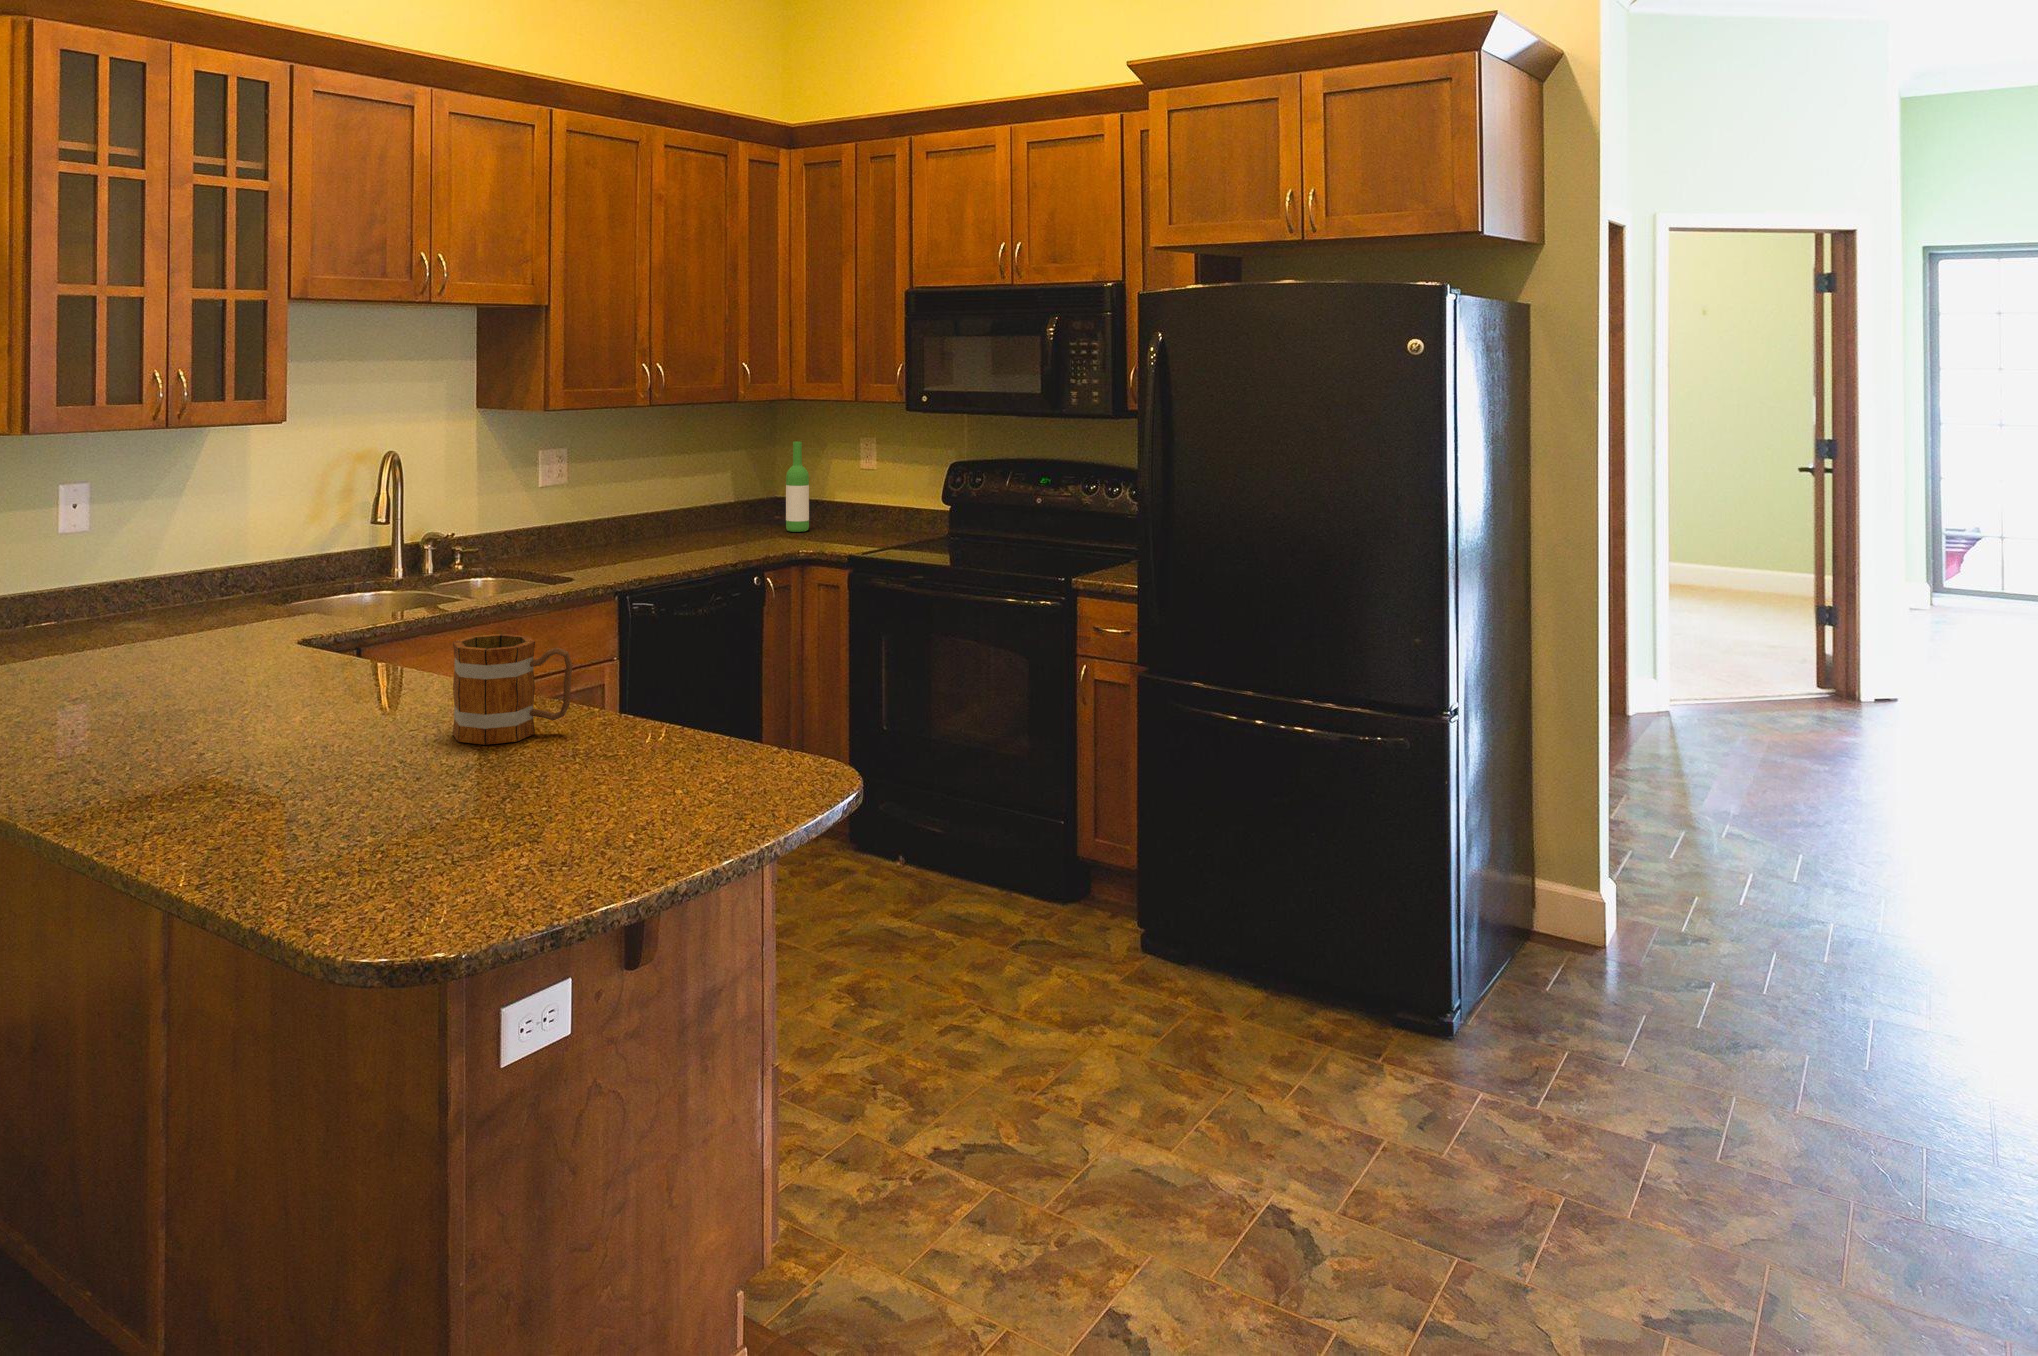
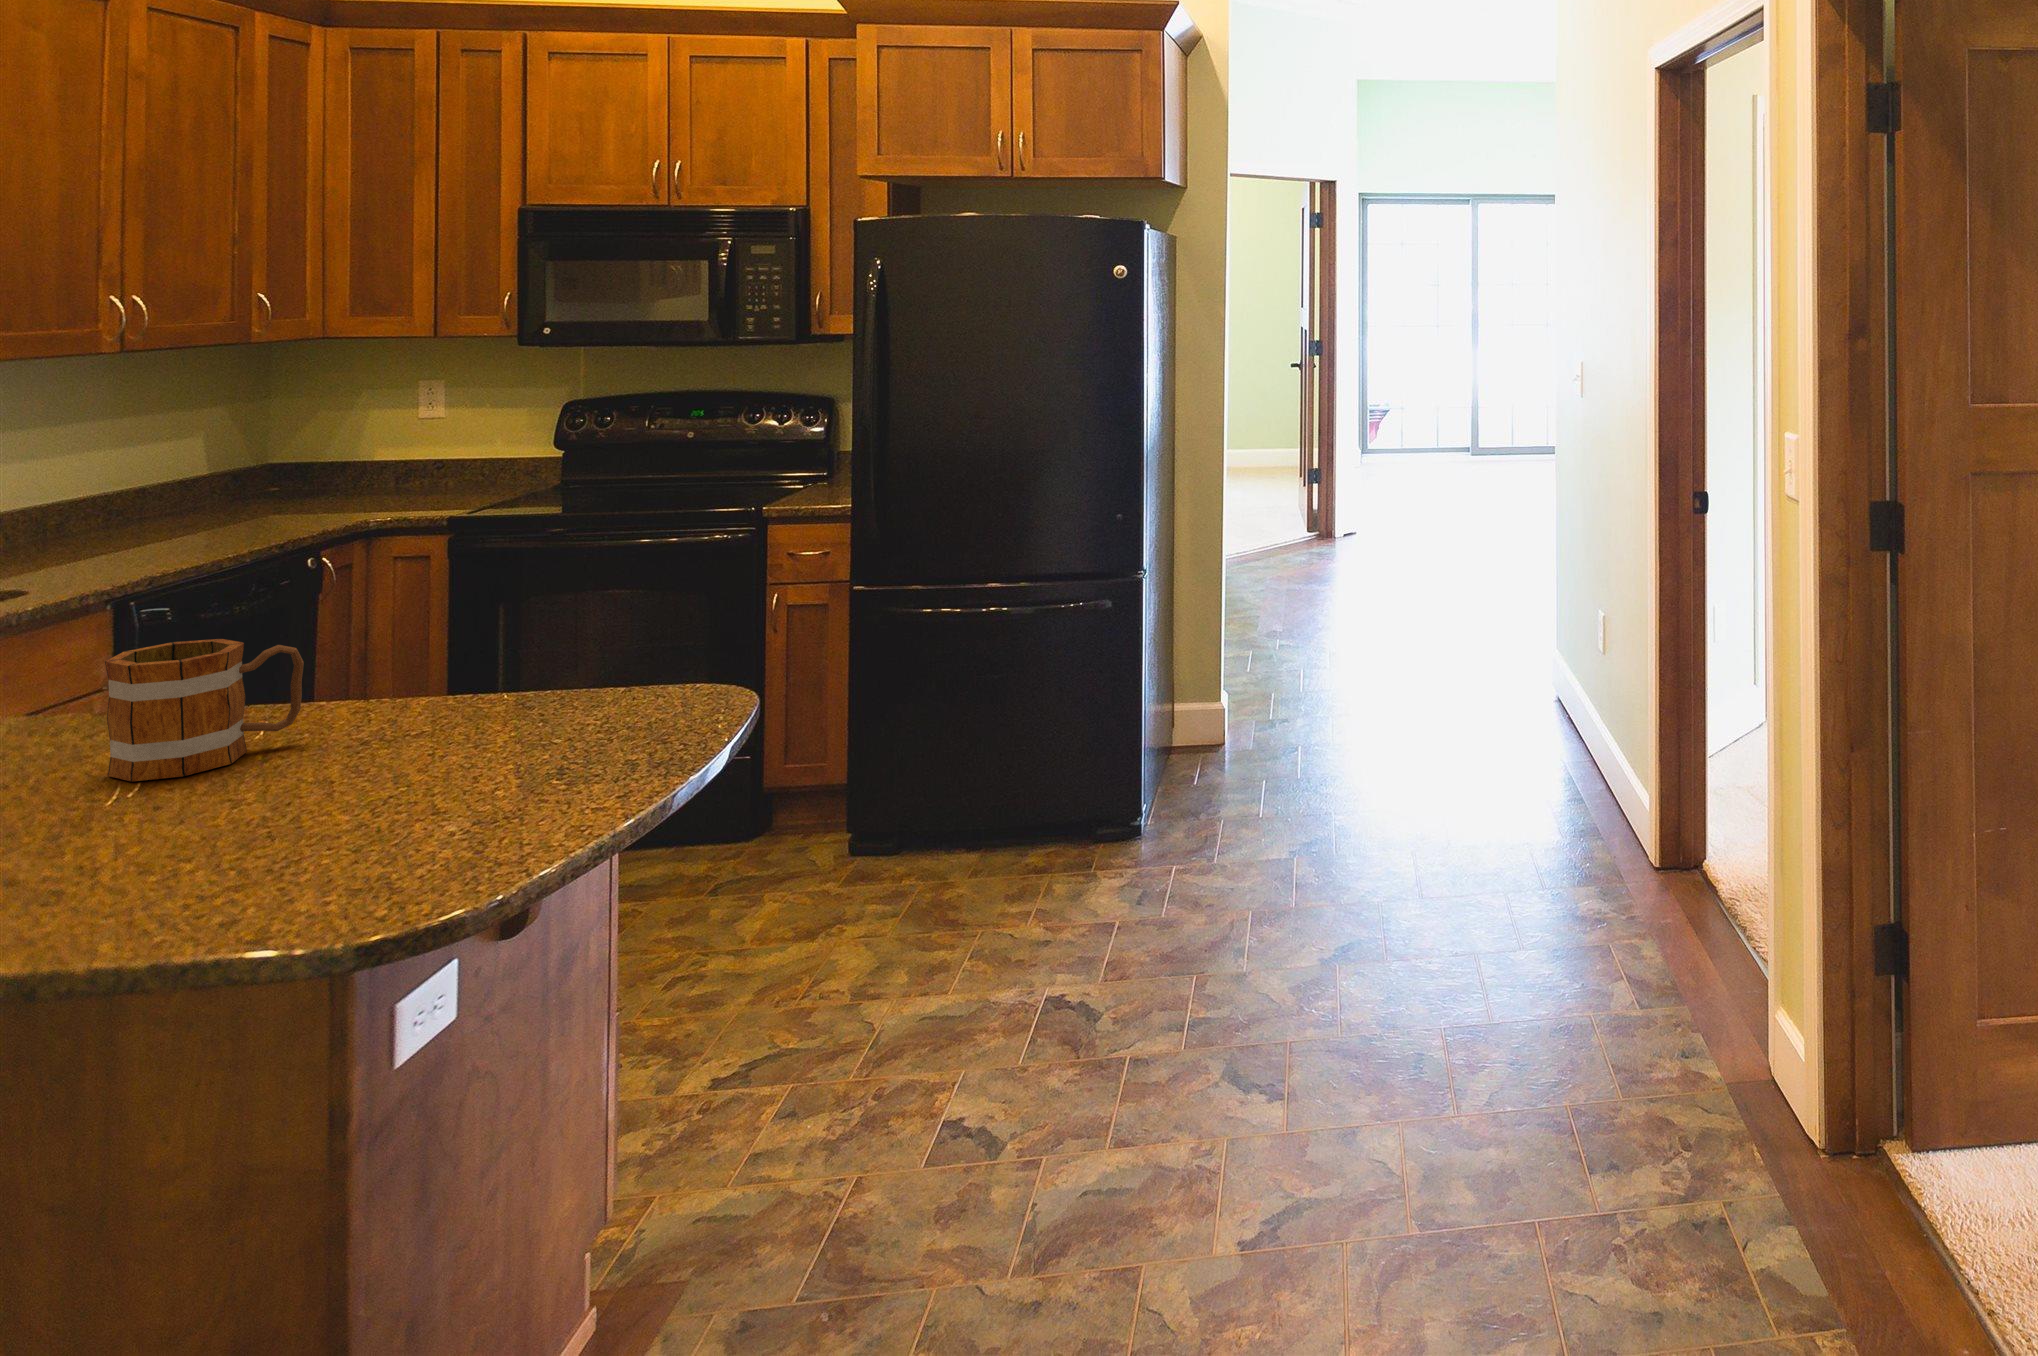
wine bottle: present [786,442,809,532] -> none [330,383,368,492]

